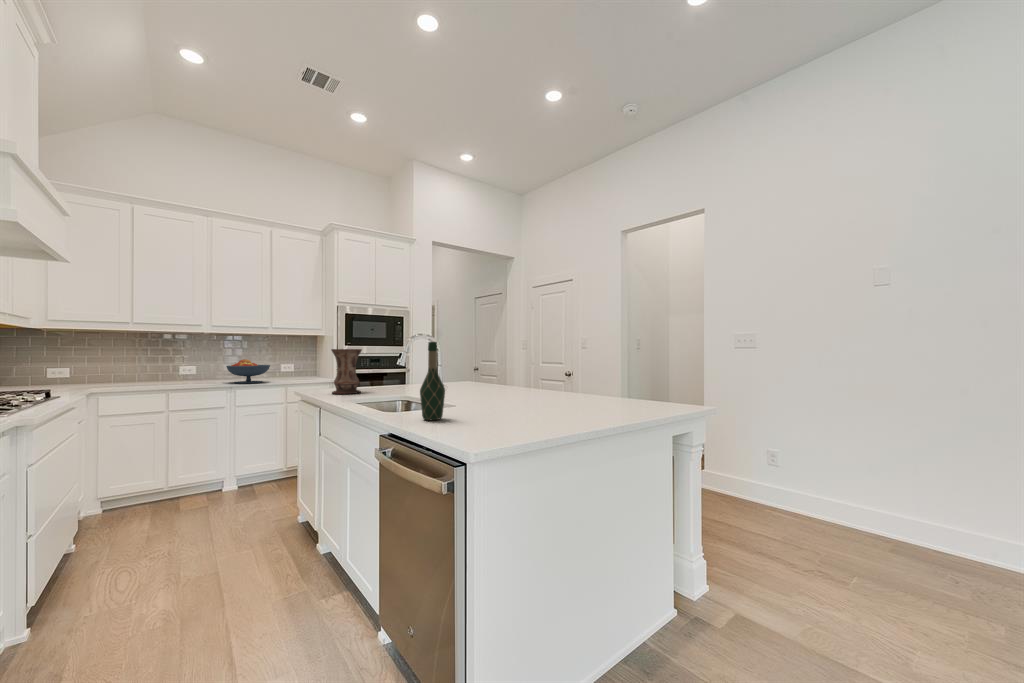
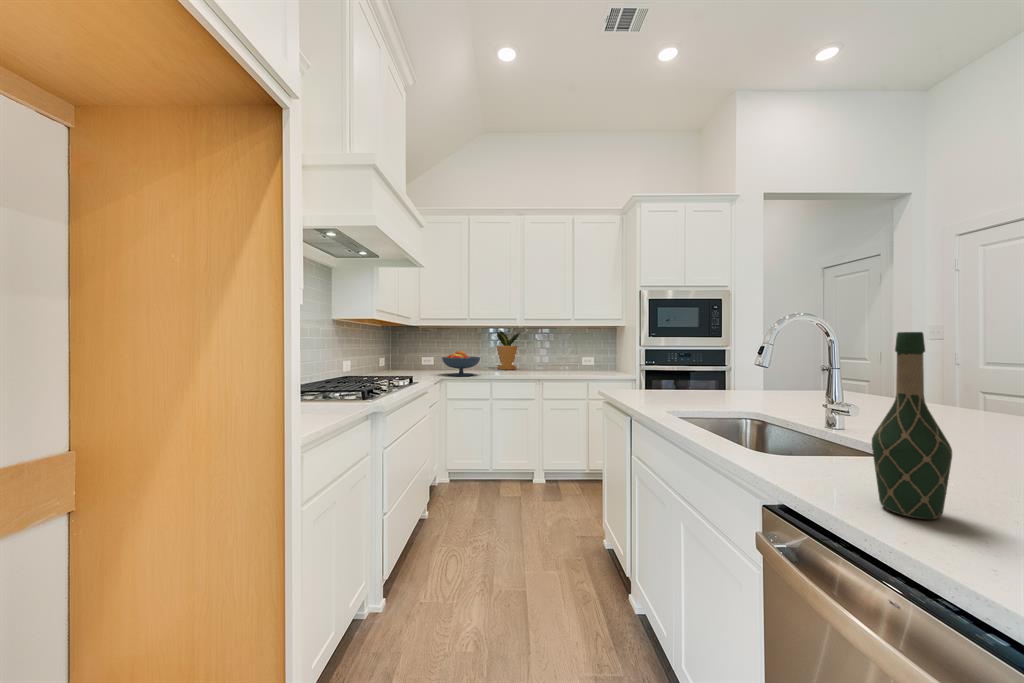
potted plant: none [162,335,209,380] -> present [497,330,520,370]
vase: present [331,349,362,394] -> none [643,343,684,404]
fruit bowl: present [226,359,270,384] -> present [442,351,480,376]

